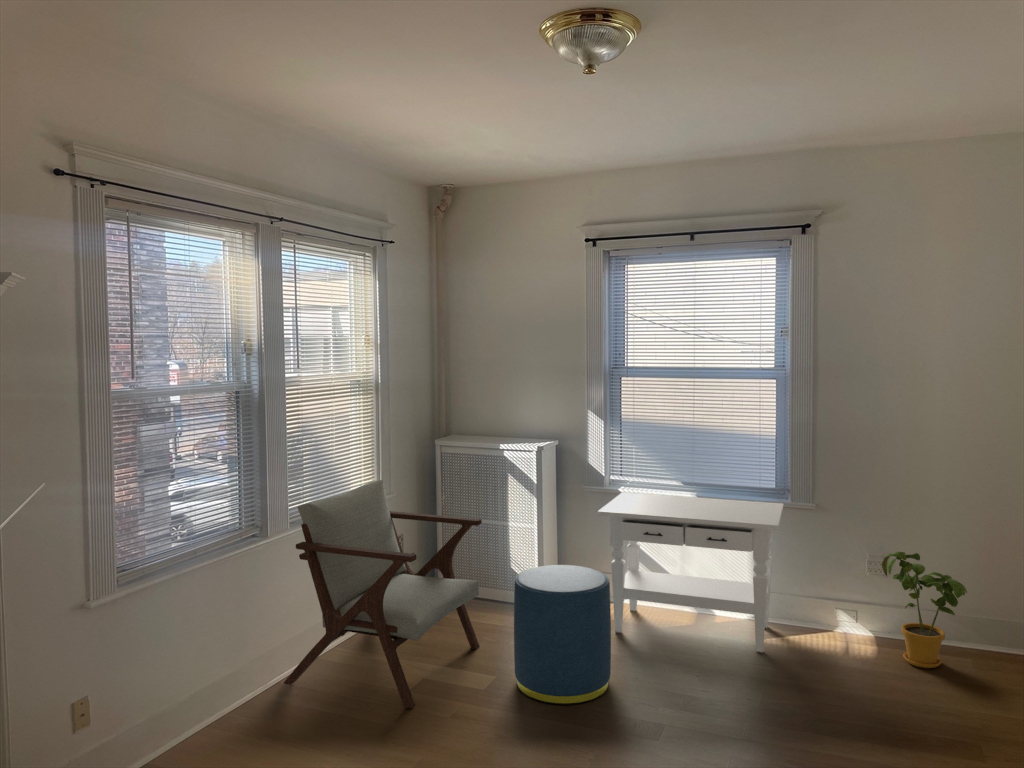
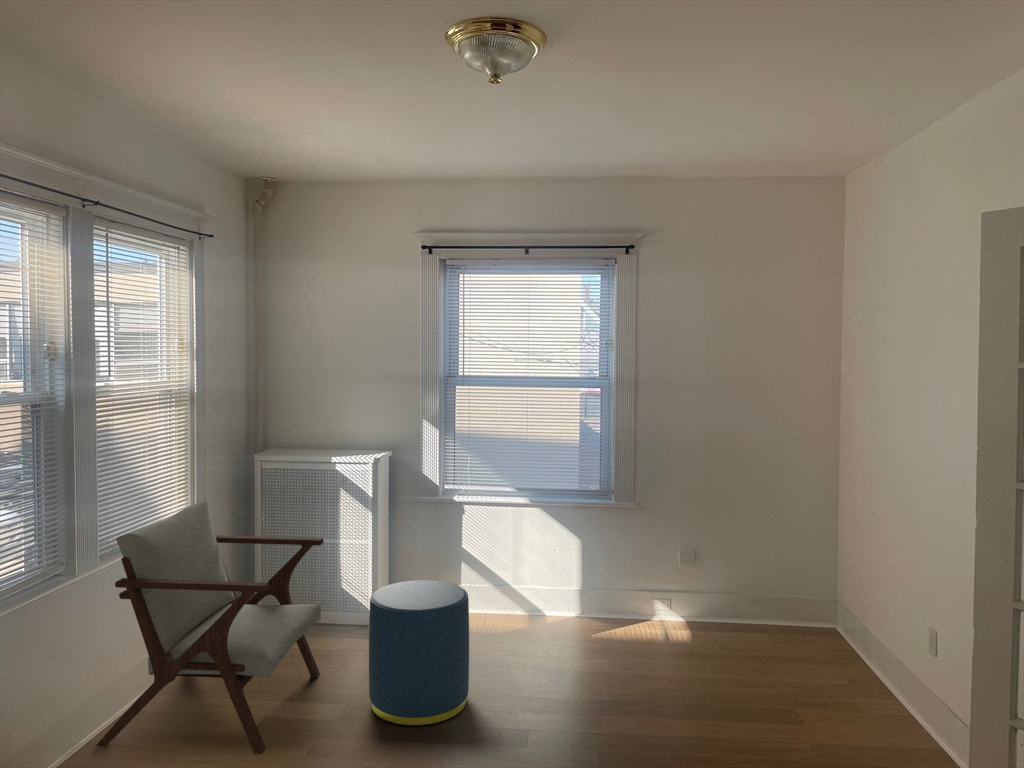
side table: present [598,492,784,653] -> none [442,502,616,648]
house plant: present [882,551,967,668] -> none [699,544,769,647]

